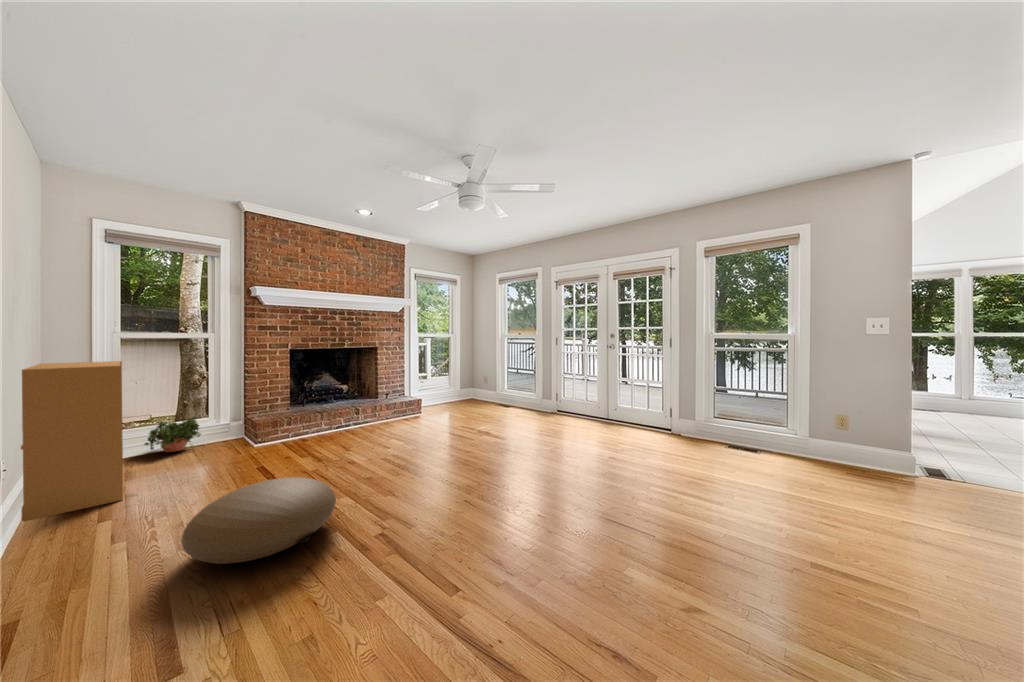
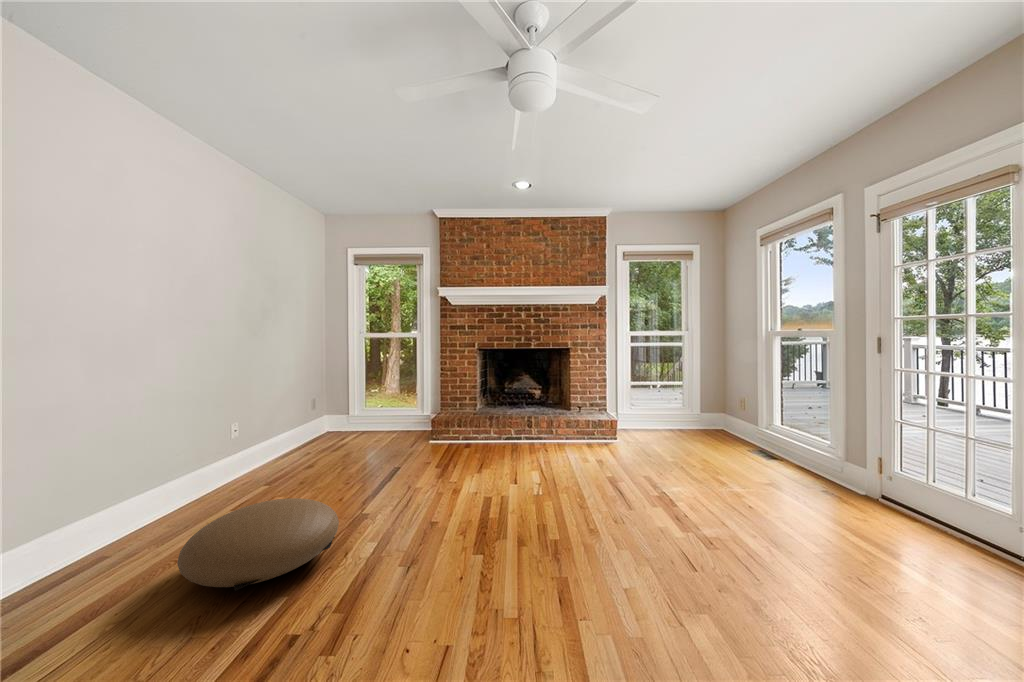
bookshelf: present [21,361,123,522] -> none [253,359,342,471]
potted plant: present [144,417,201,452] -> none [369,405,407,435]

